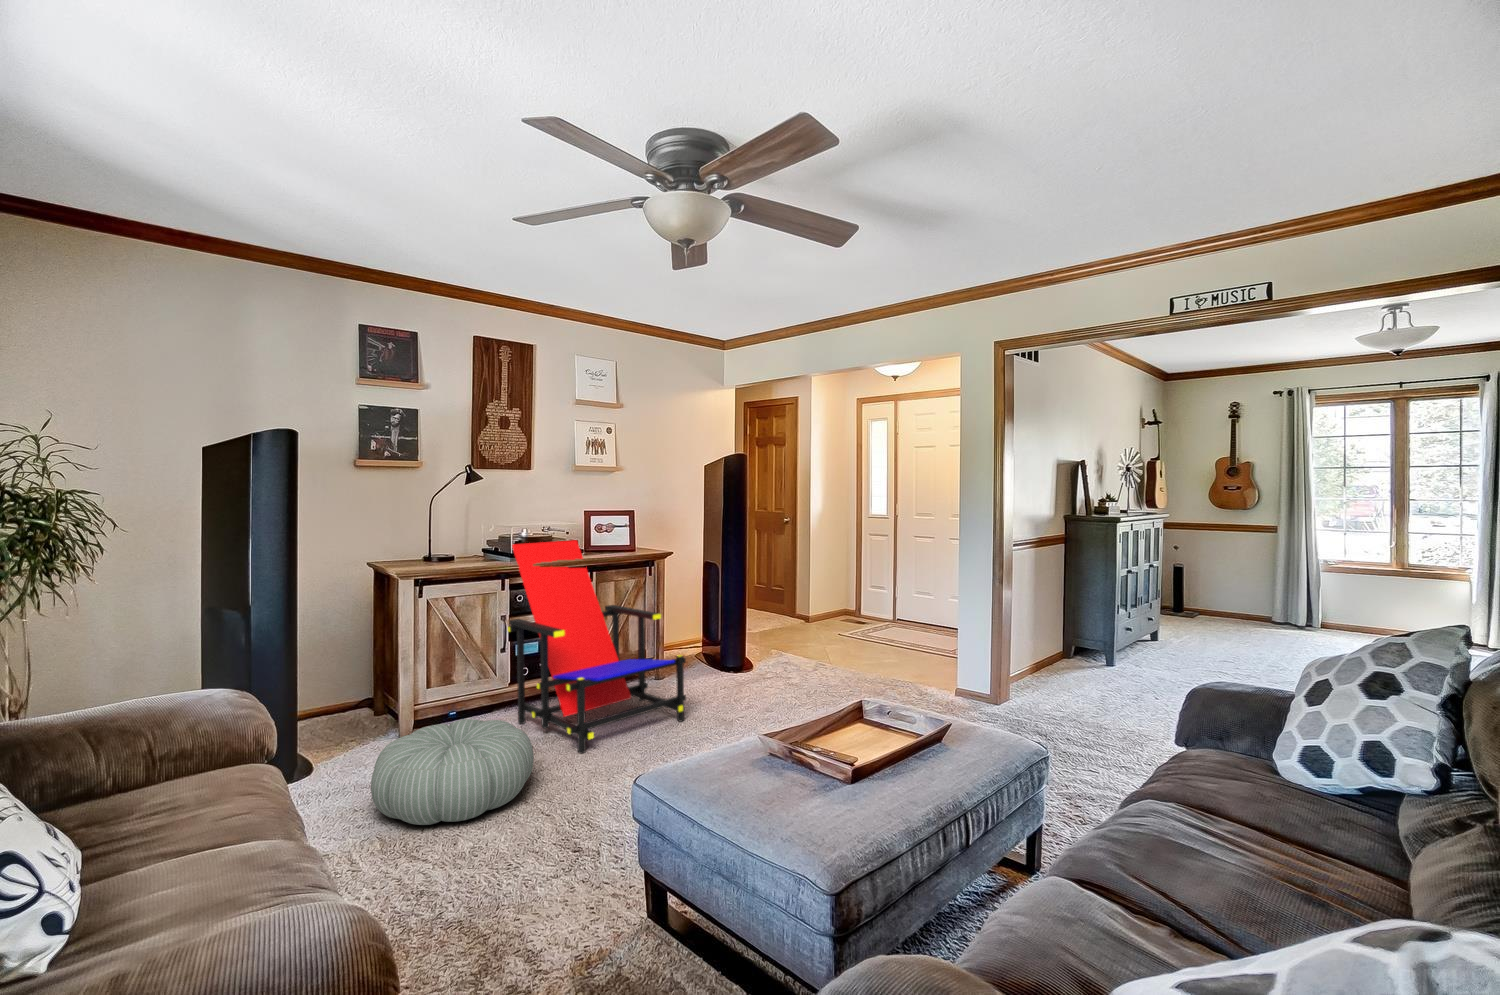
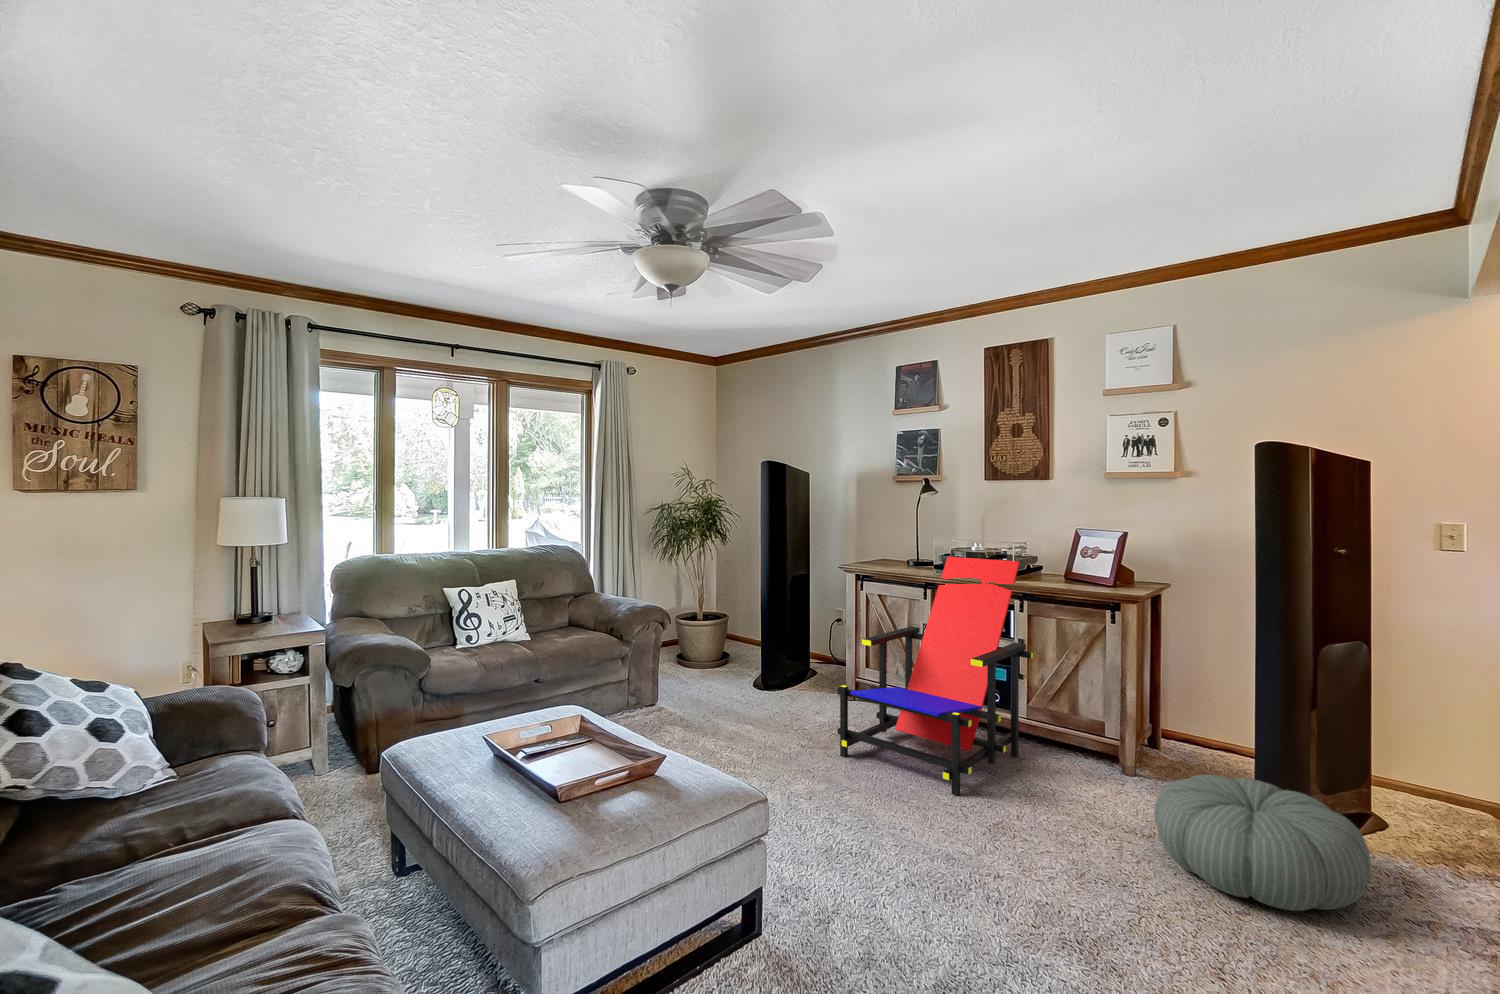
pouf: present [371,719,534,825] -> present [1154,775,1371,911]

